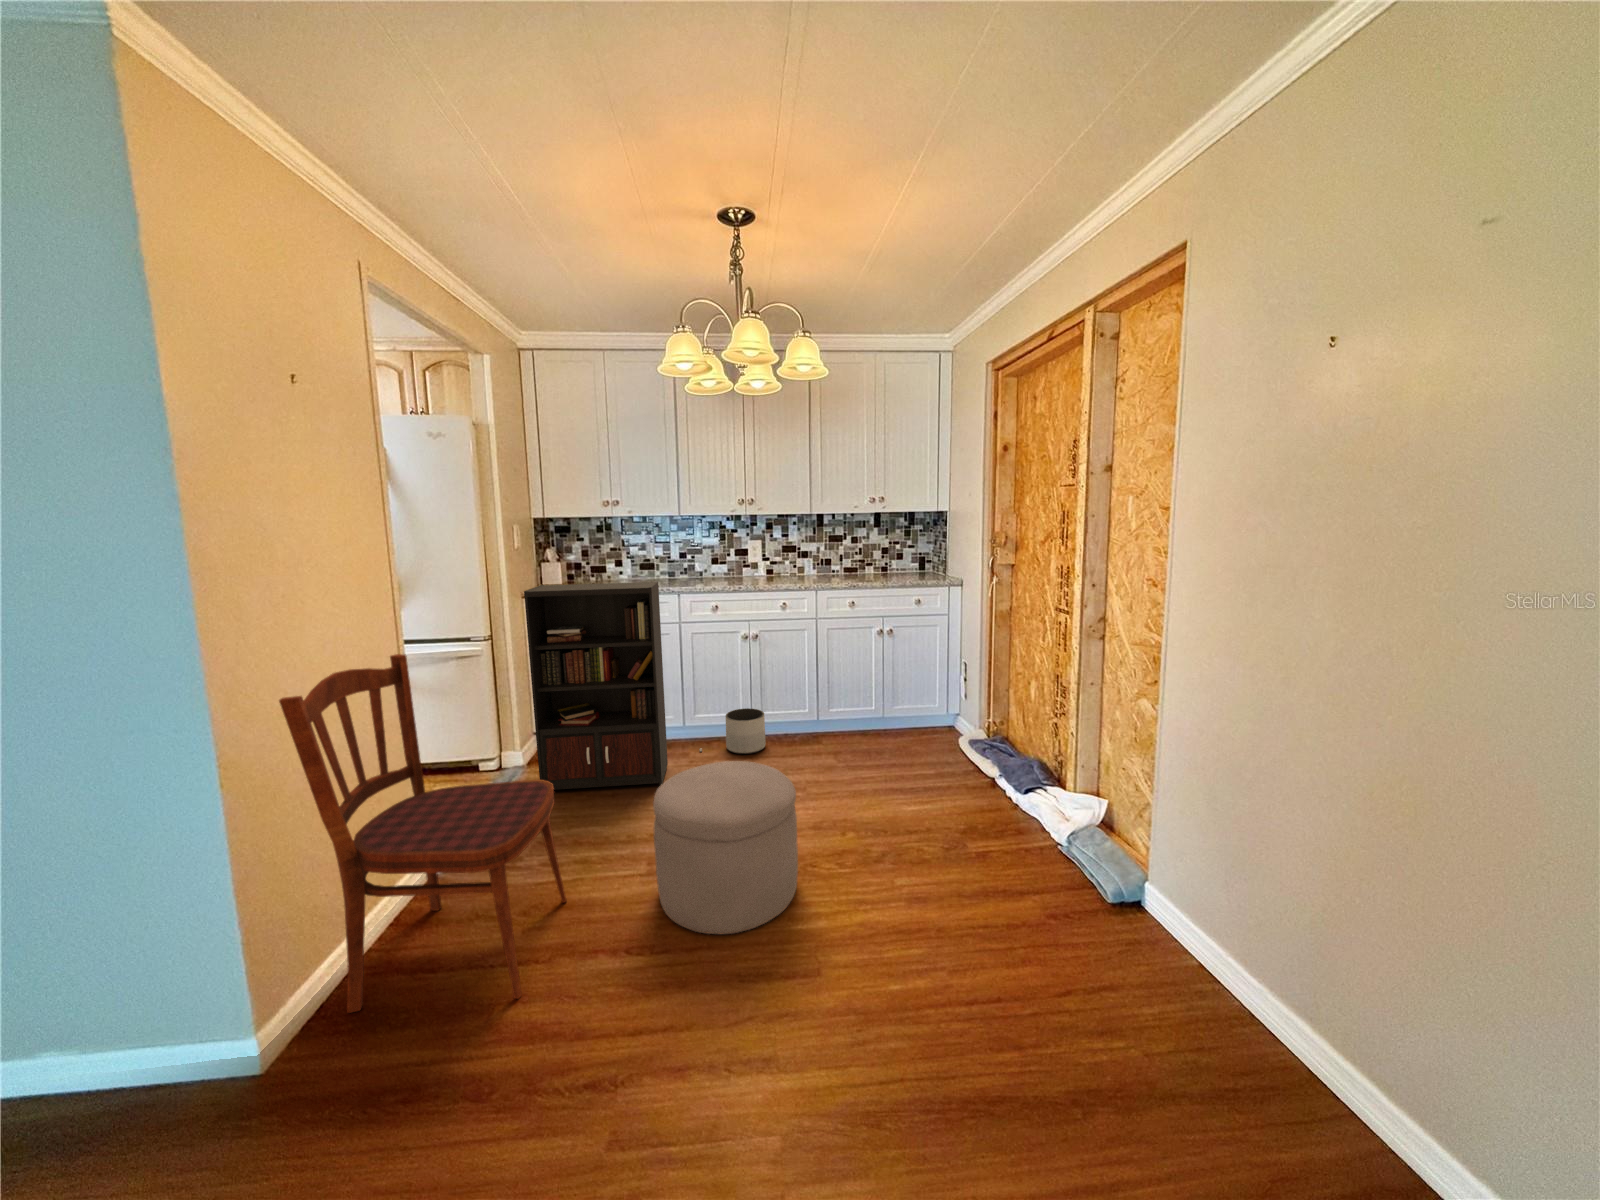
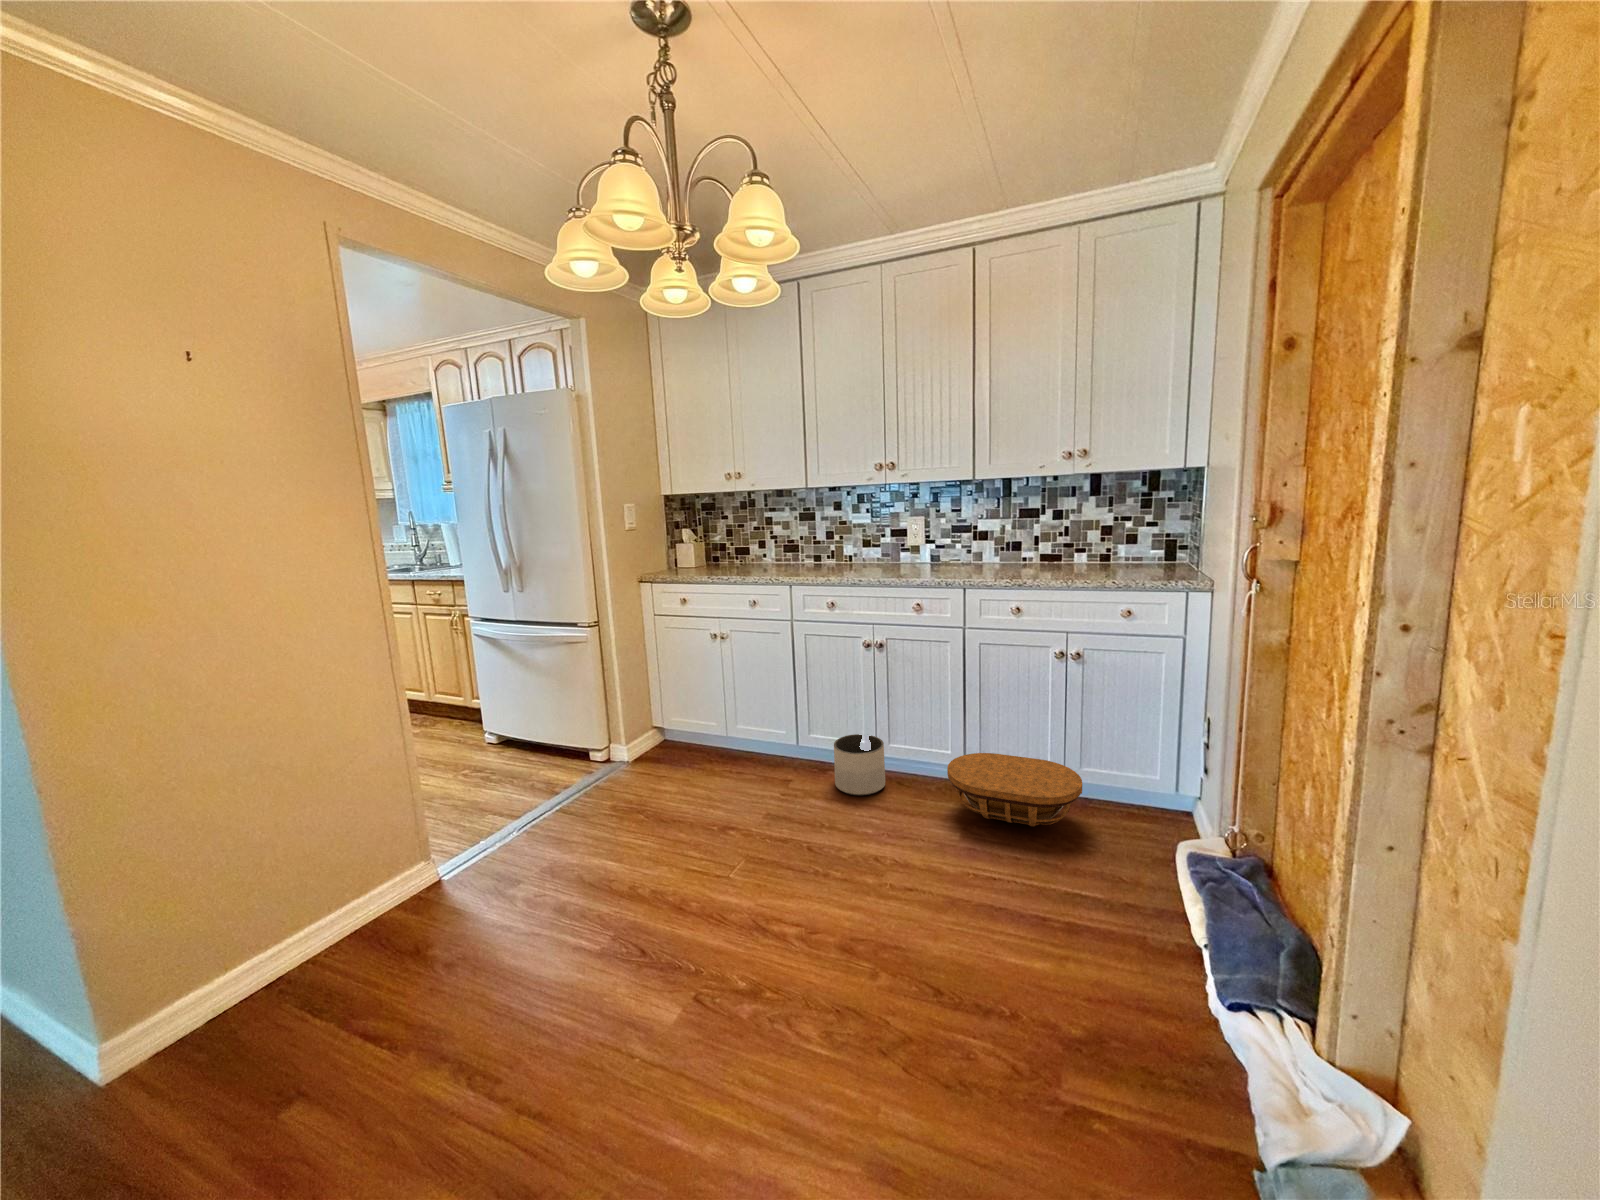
bookcase: present [524,582,702,790] -> none [592,570,808,817]
dining chair: present [279,654,566,1013] -> none [167,646,513,1066]
basket: none [817,705,904,749] -> present [947,753,1082,826]
ottoman: present [653,761,798,934] -> none [543,824,752,1087]

